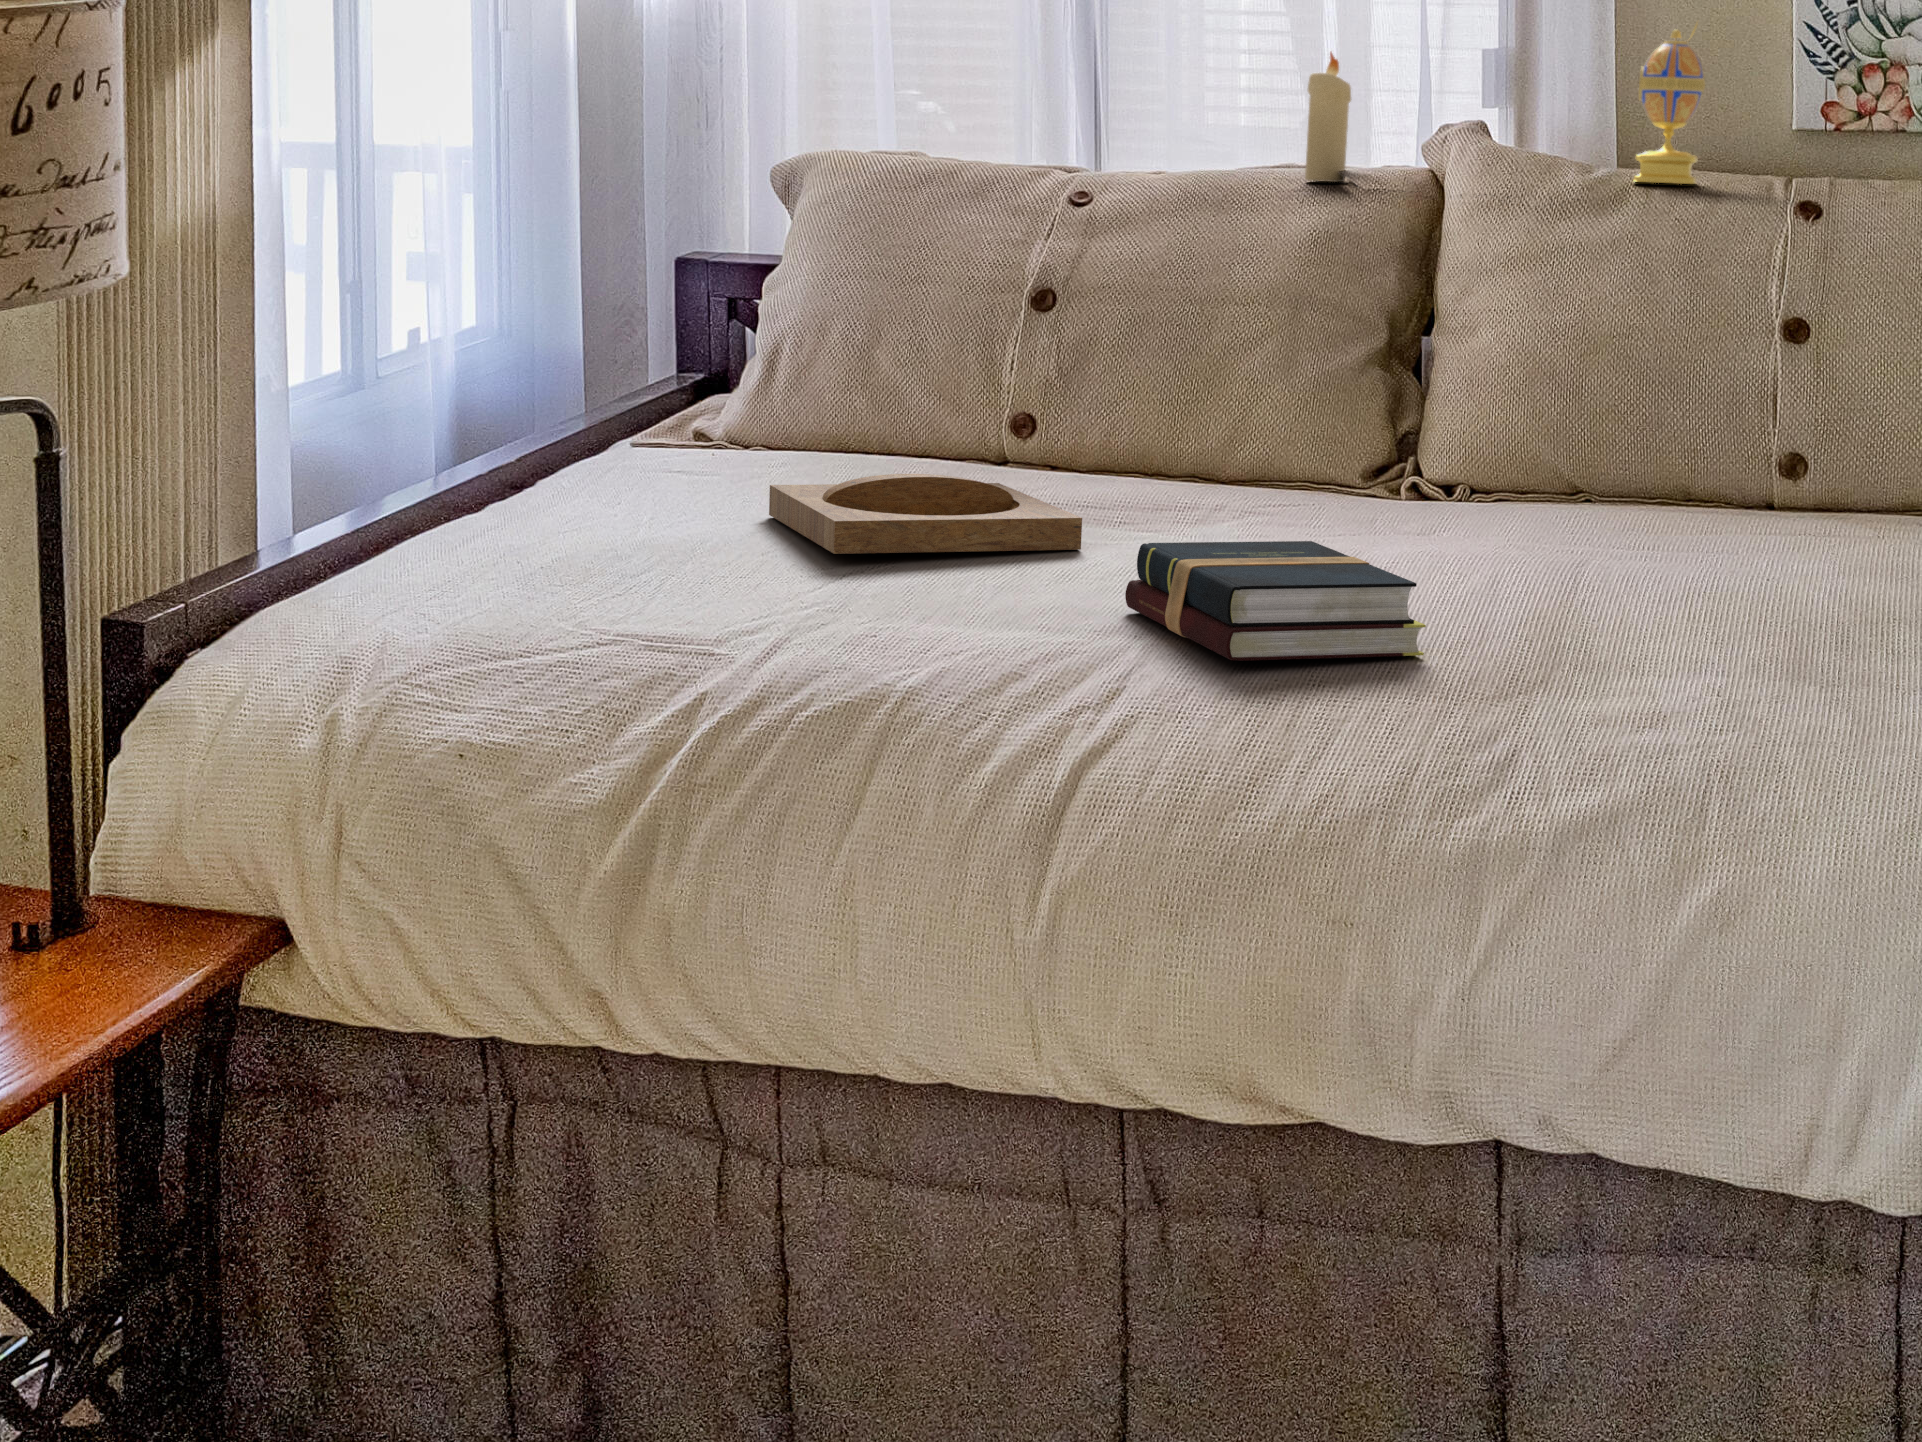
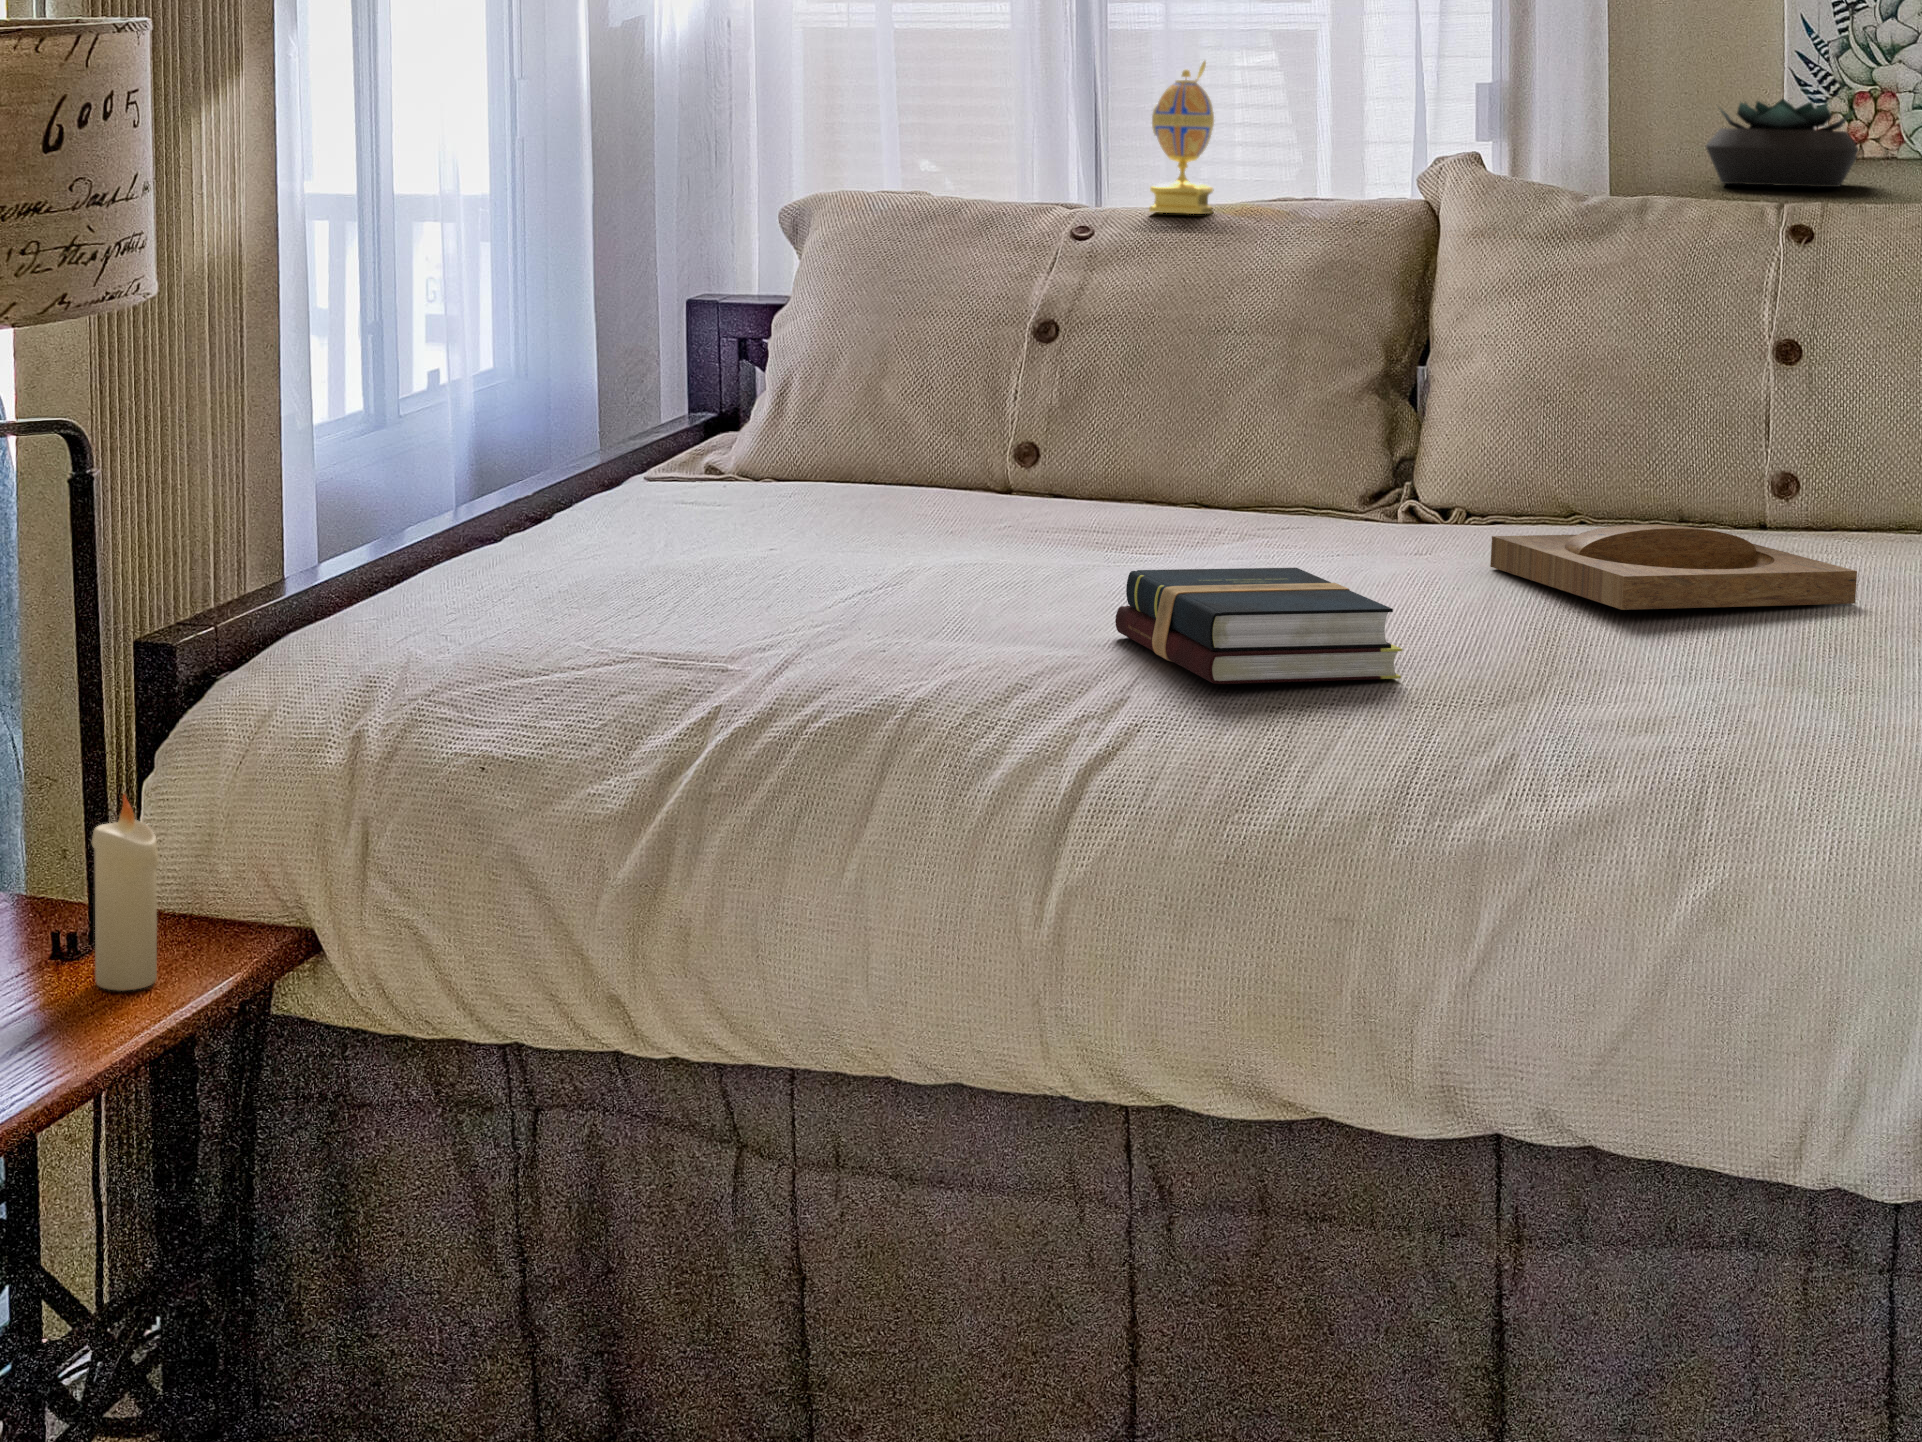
decorative egg: present [1633,24,1705,184] -> present [1149,61,1214,214]
candle: present [1305,52,1351,182] -> present [92,794,159,991]
succulent plant: none [1709,72,1865,163] -> present [1706,99,1859,187]
tray: present [769,474,1082,554] -> present [1490,525,1857,610]

